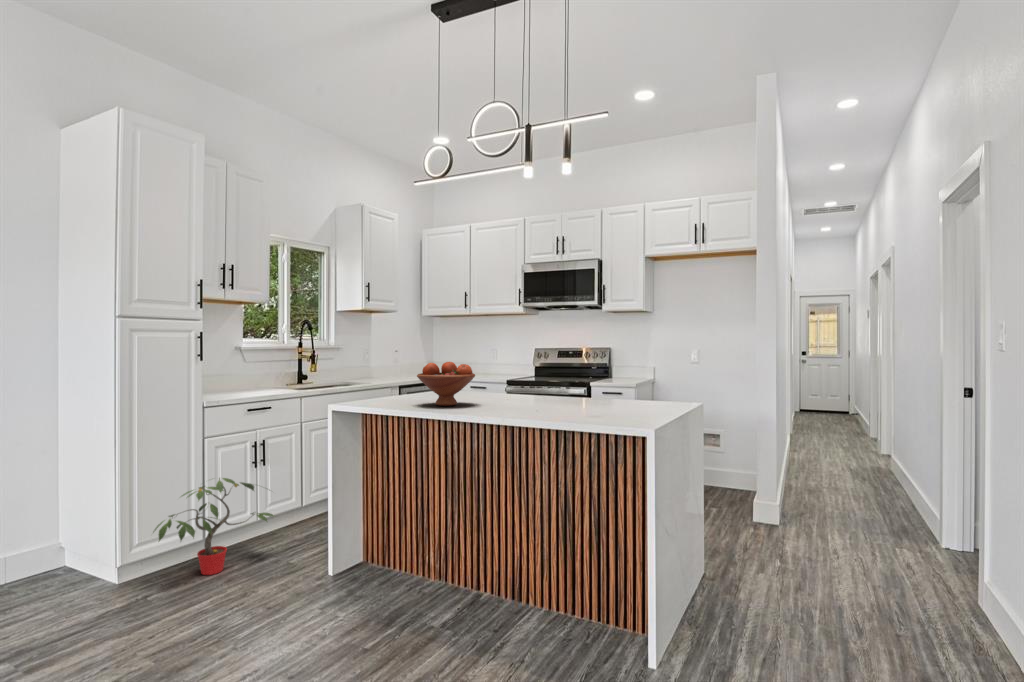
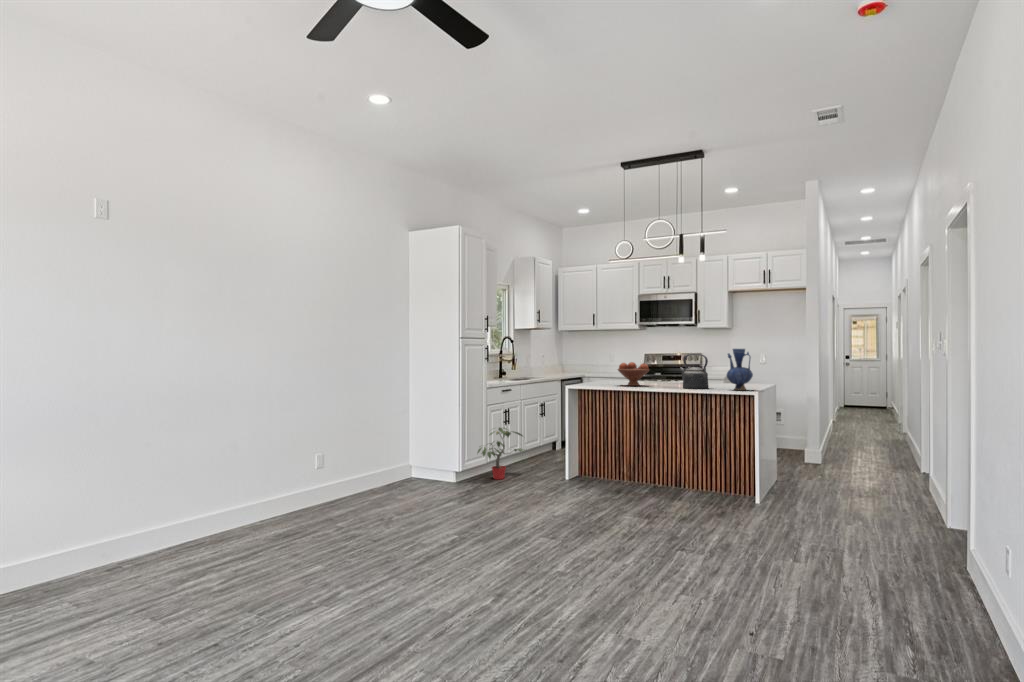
vase: none [596,335,649,422] -> present [727,349,753,390]
kettle: none [521,347,569,416] -> present [680,354,709,389]

